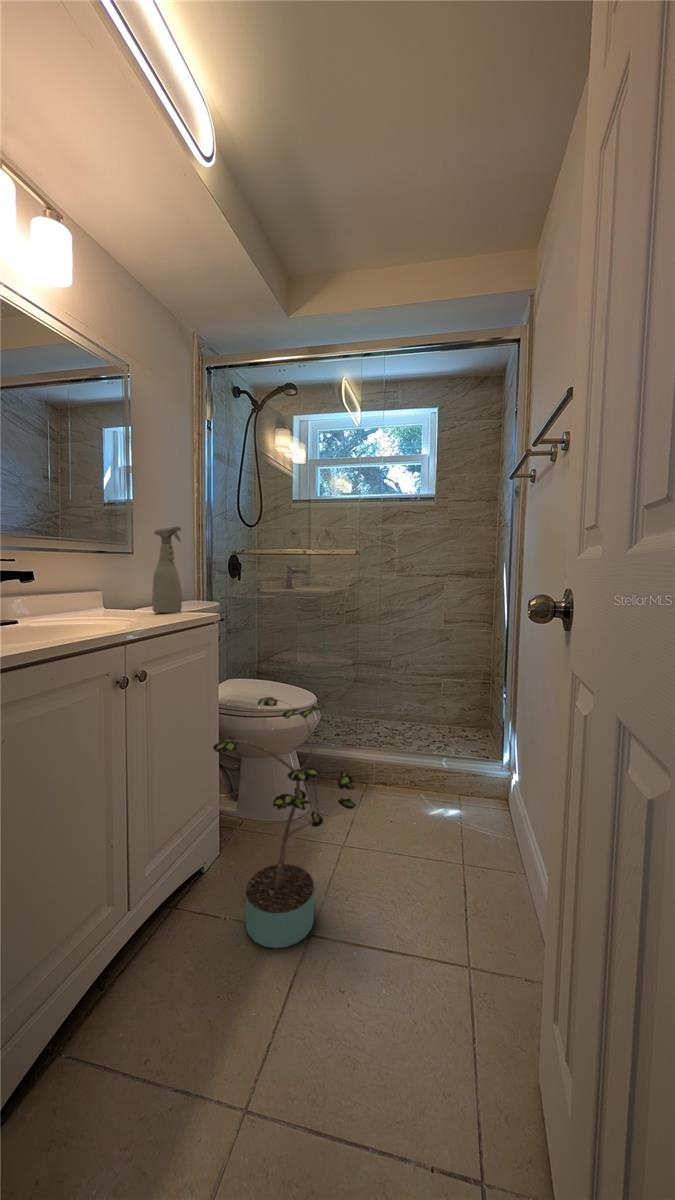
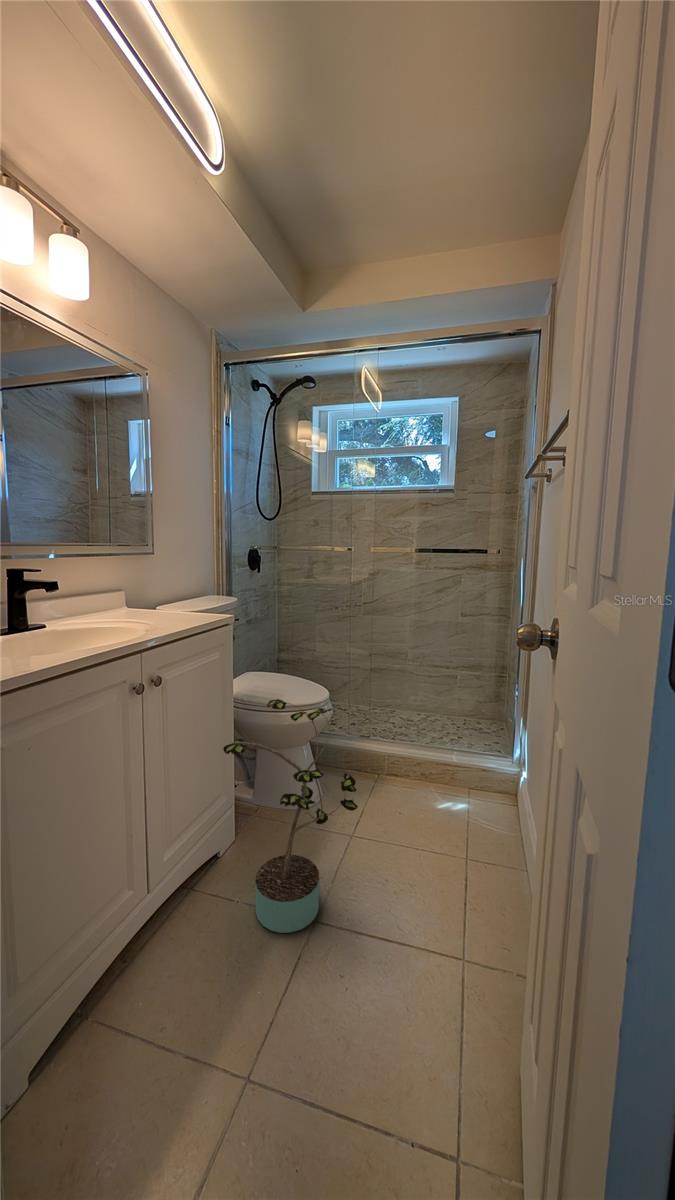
spray bottle: present [152,526,182,613] -> none [170,532,197,615]

